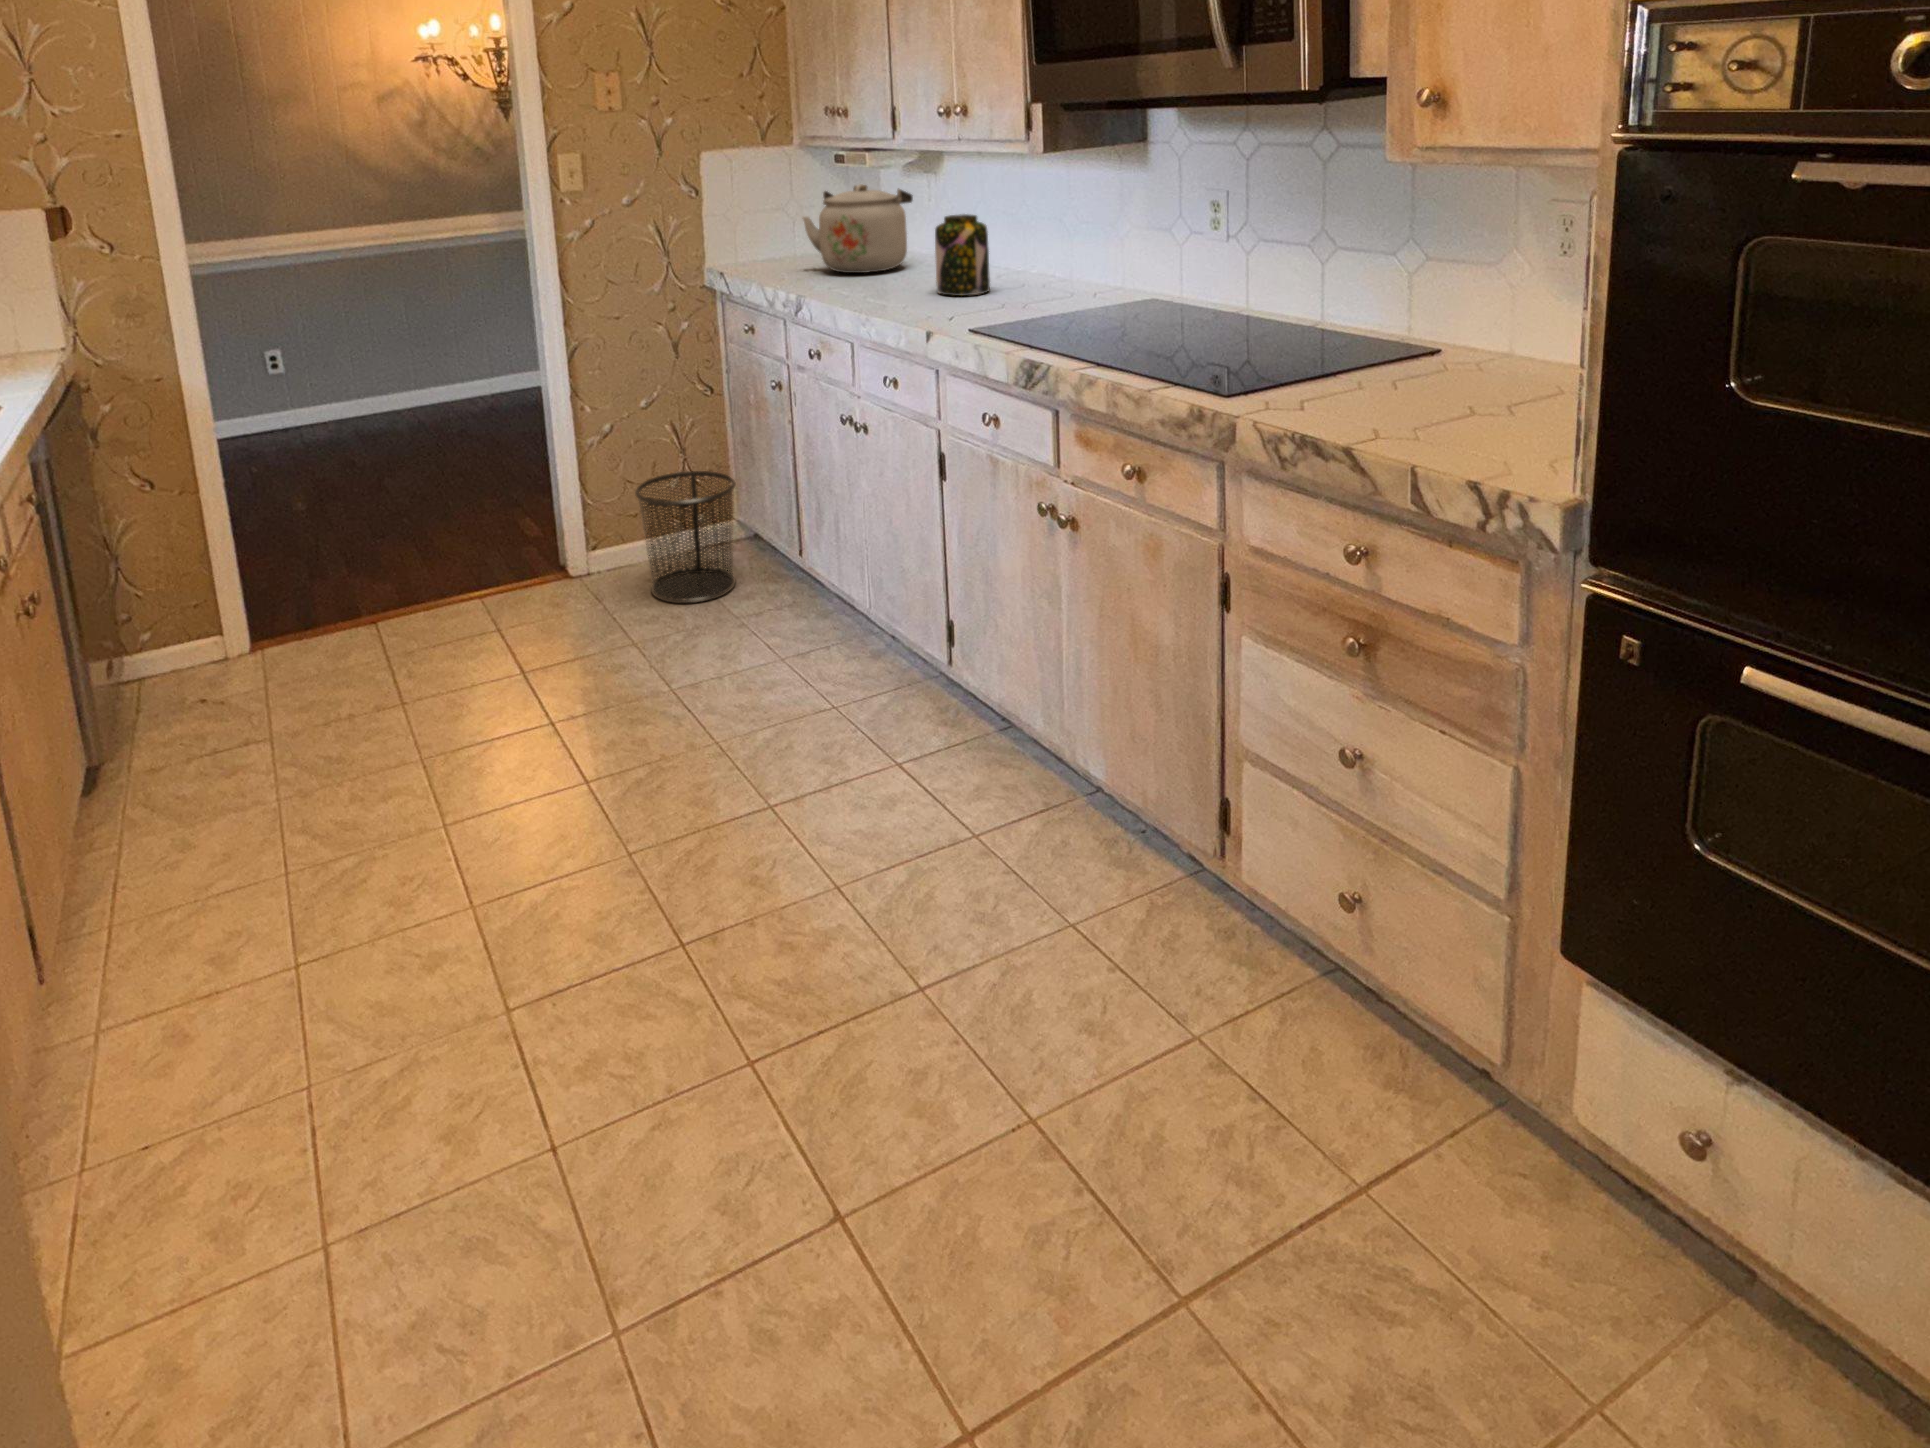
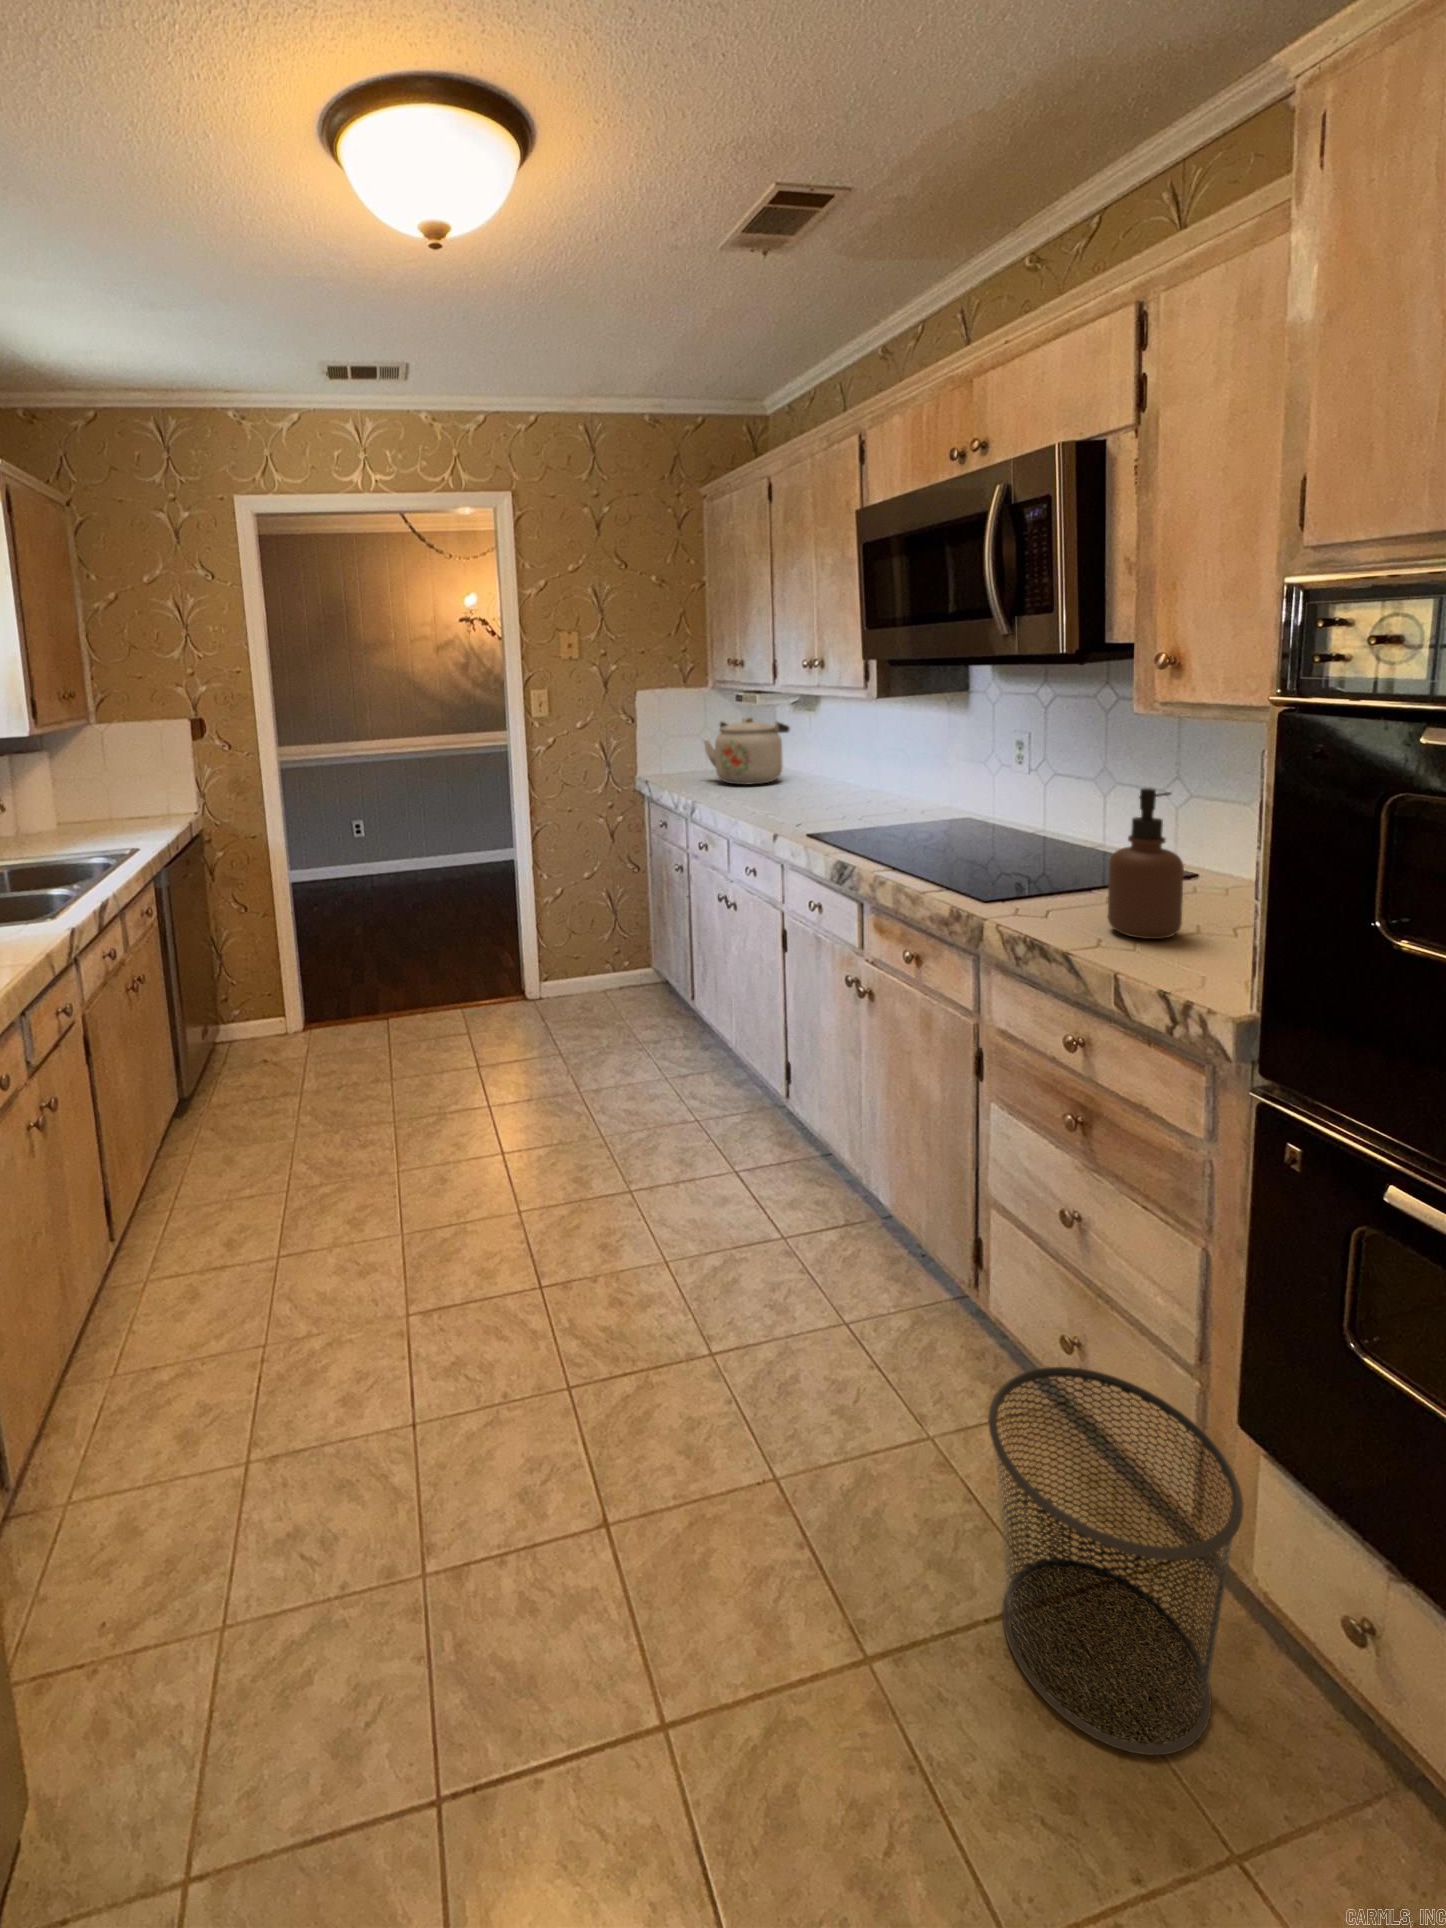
jar: present [935,214,990,296] -> none [794,743,836,806]
soap dispenser: none [1378,248,1462,424] -> present [1108,788,1184,939]
waste bin: present [635,471,736,603] -> present [988,1367,1244,1755]

